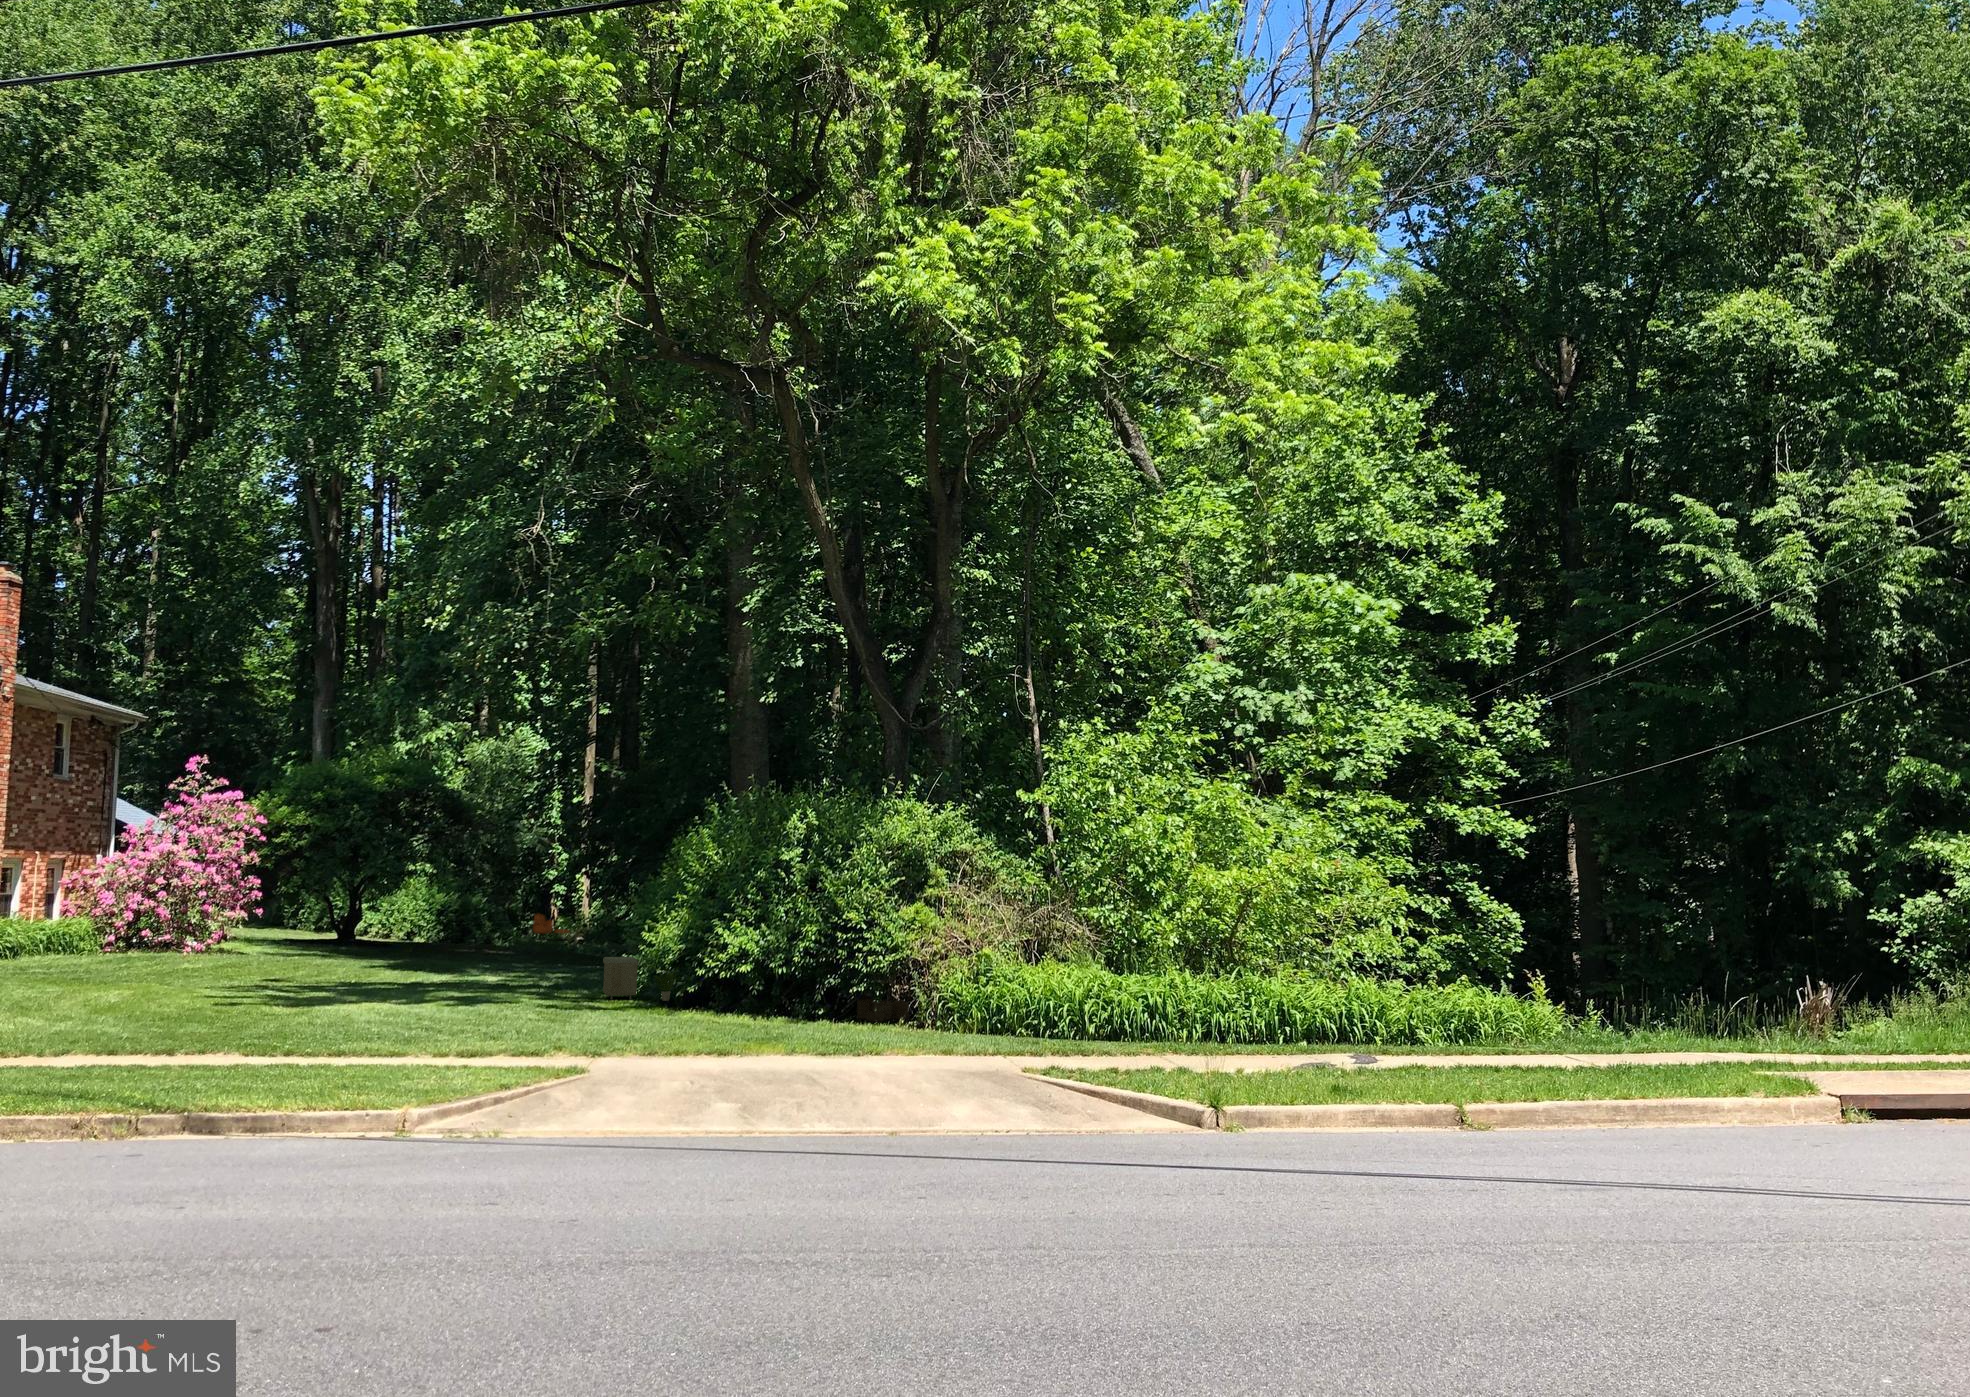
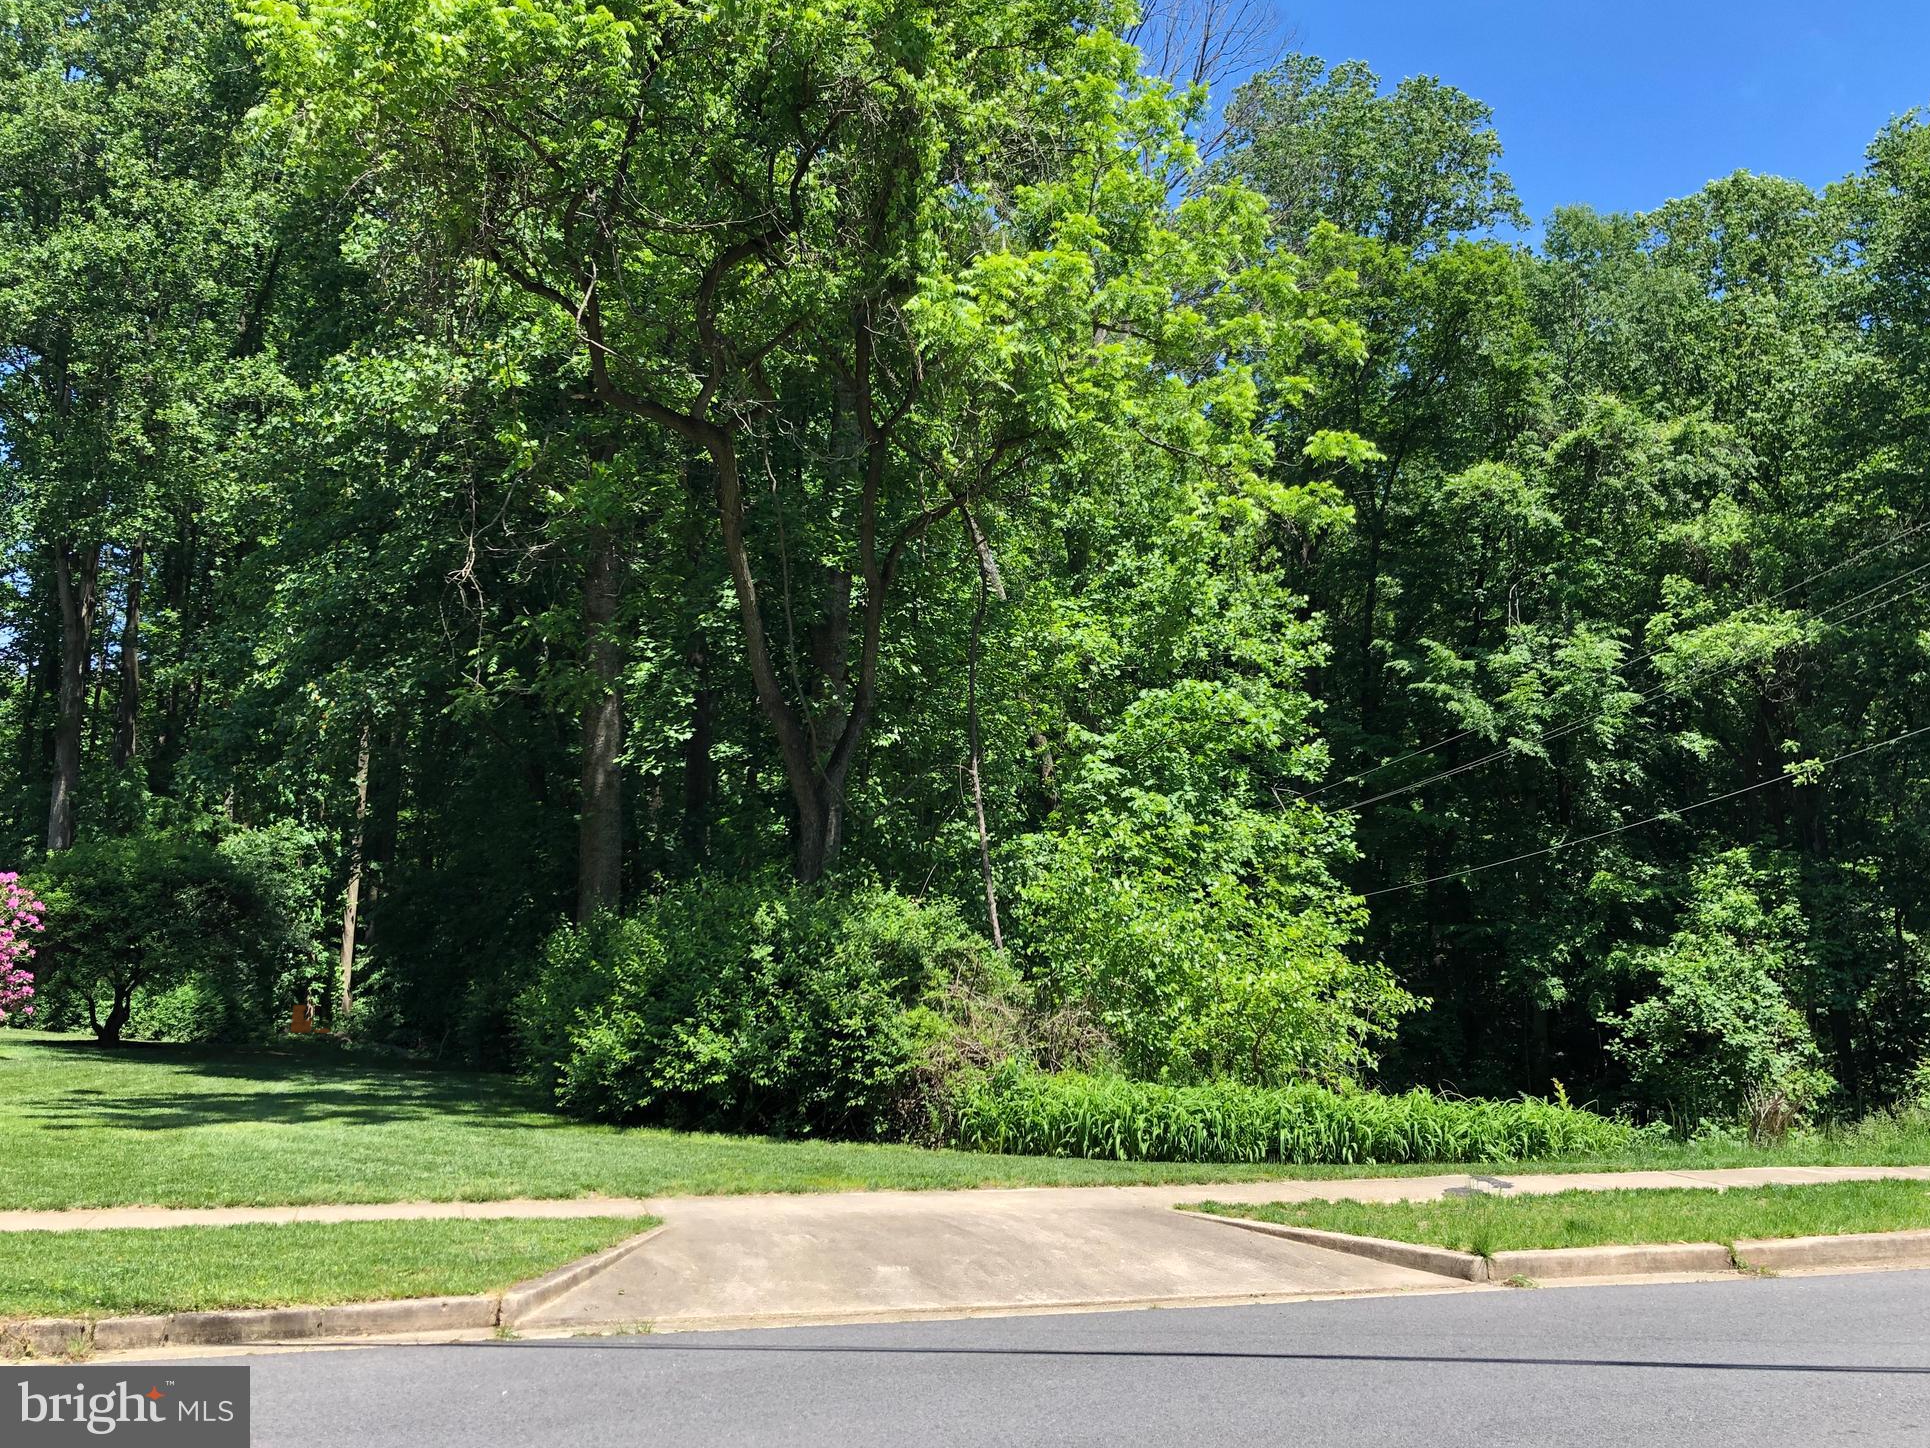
storage bench: present [603,957,638,999] -> none [396,1056,435,1098]
potted plant: present [654,968,675,1001] -> none [449,1063,481,1100]
woven basket: present [857,998,909,1022] -> none [663,1095,714,1120]

